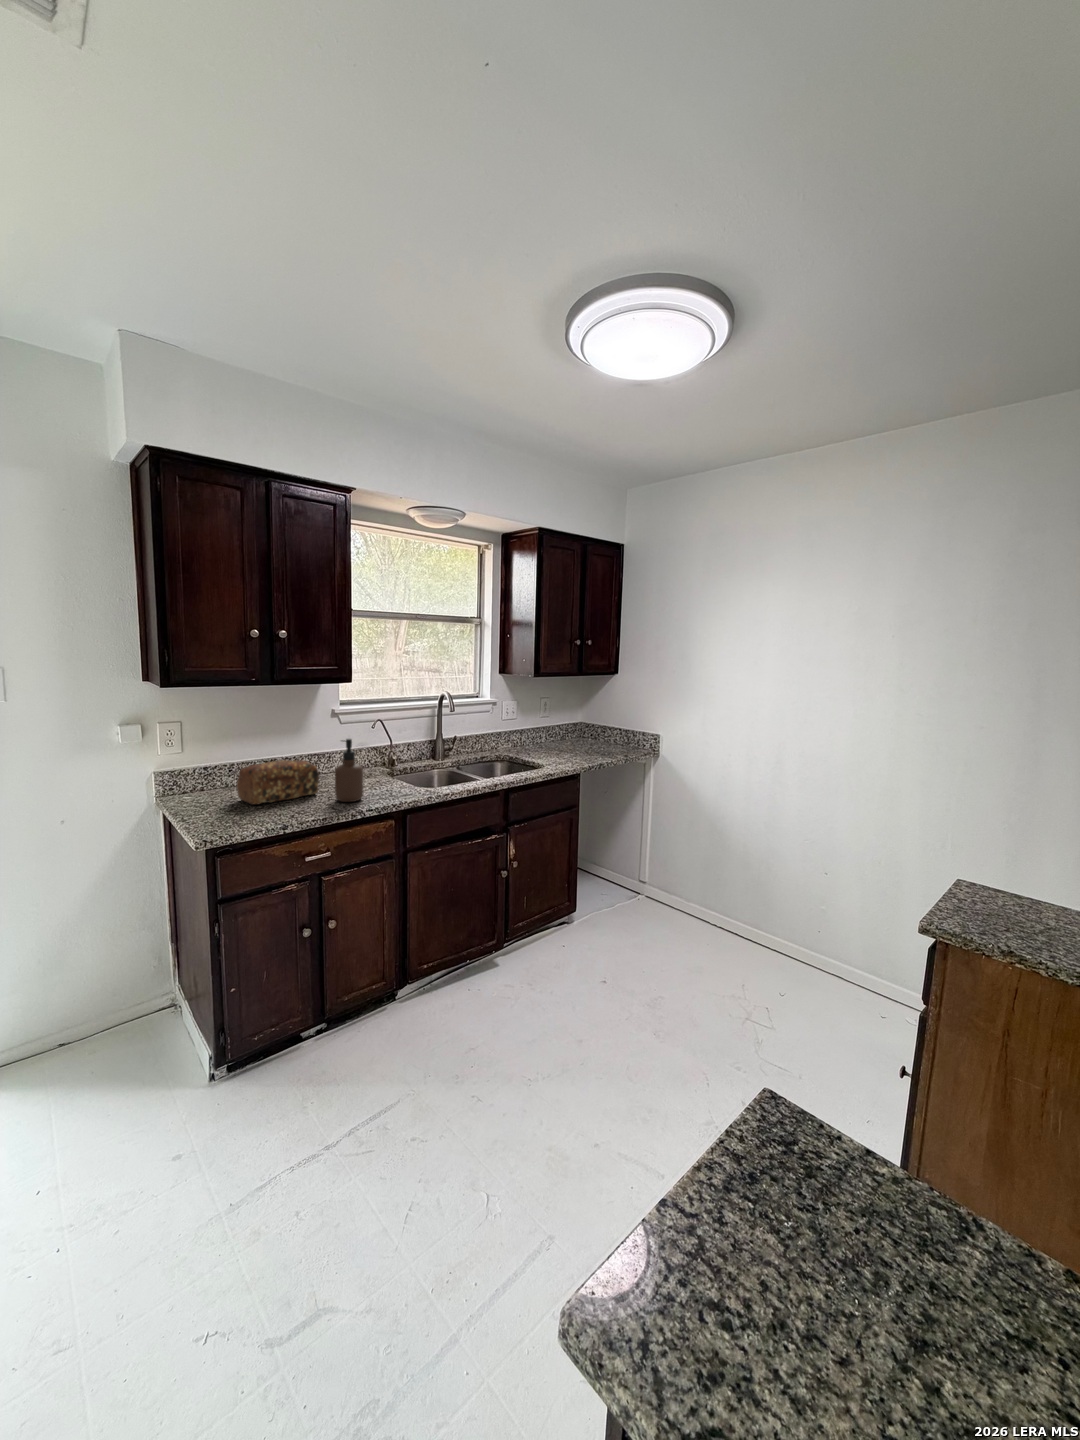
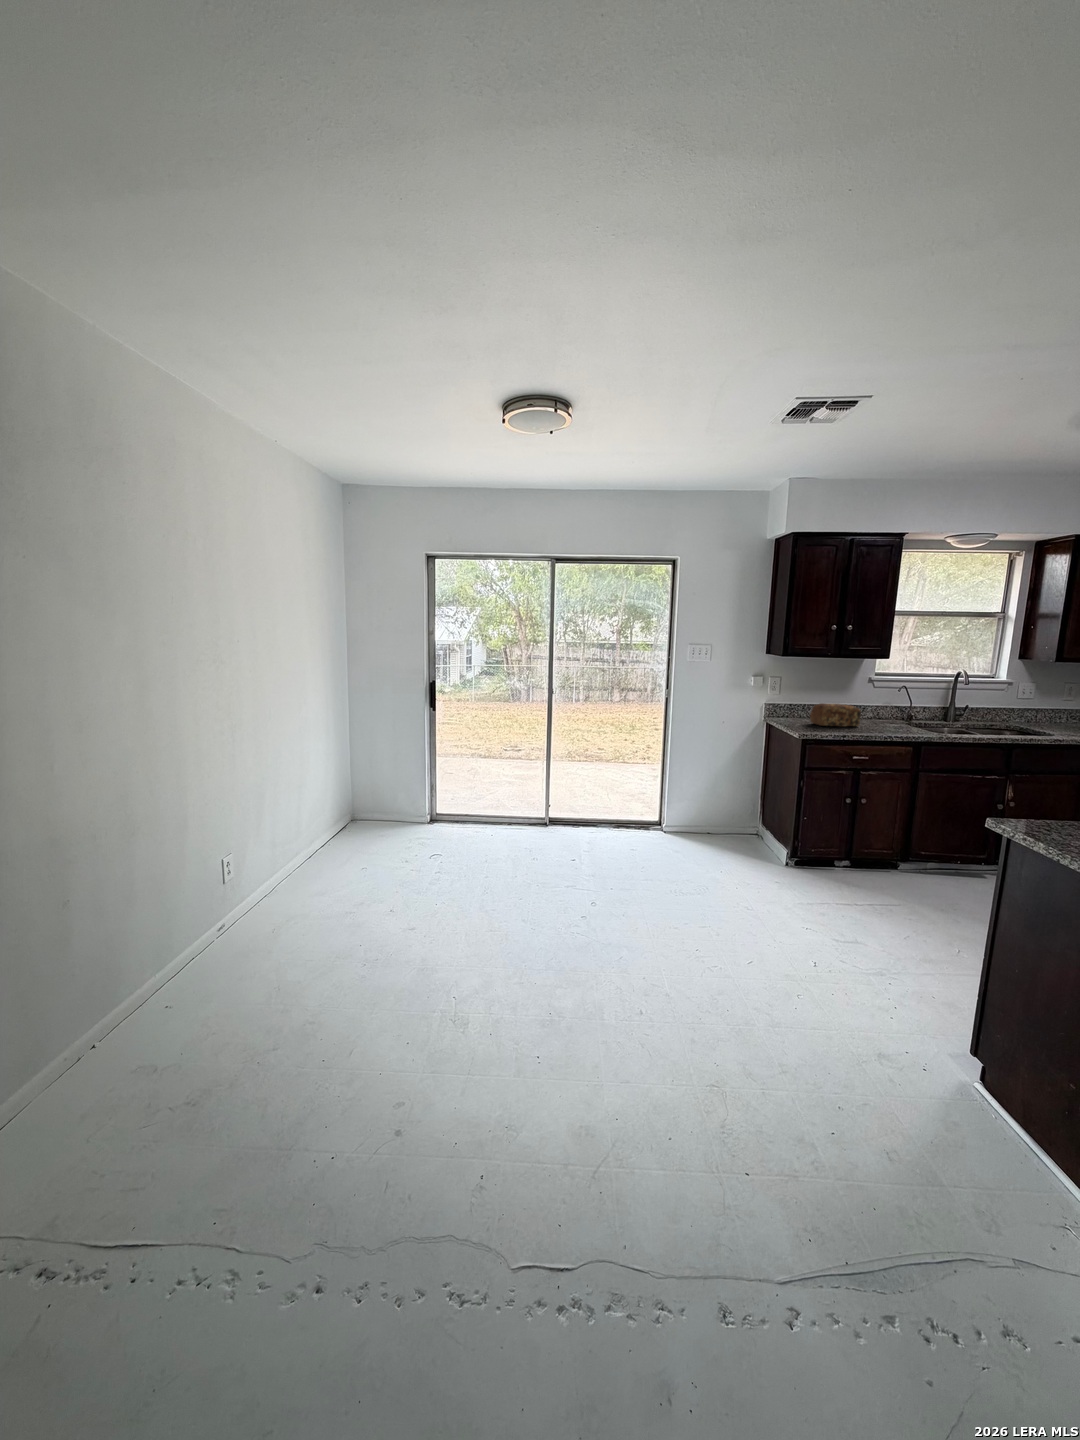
soap dispenser: present [335,739,363,802] -> none [872,692,894,732]

